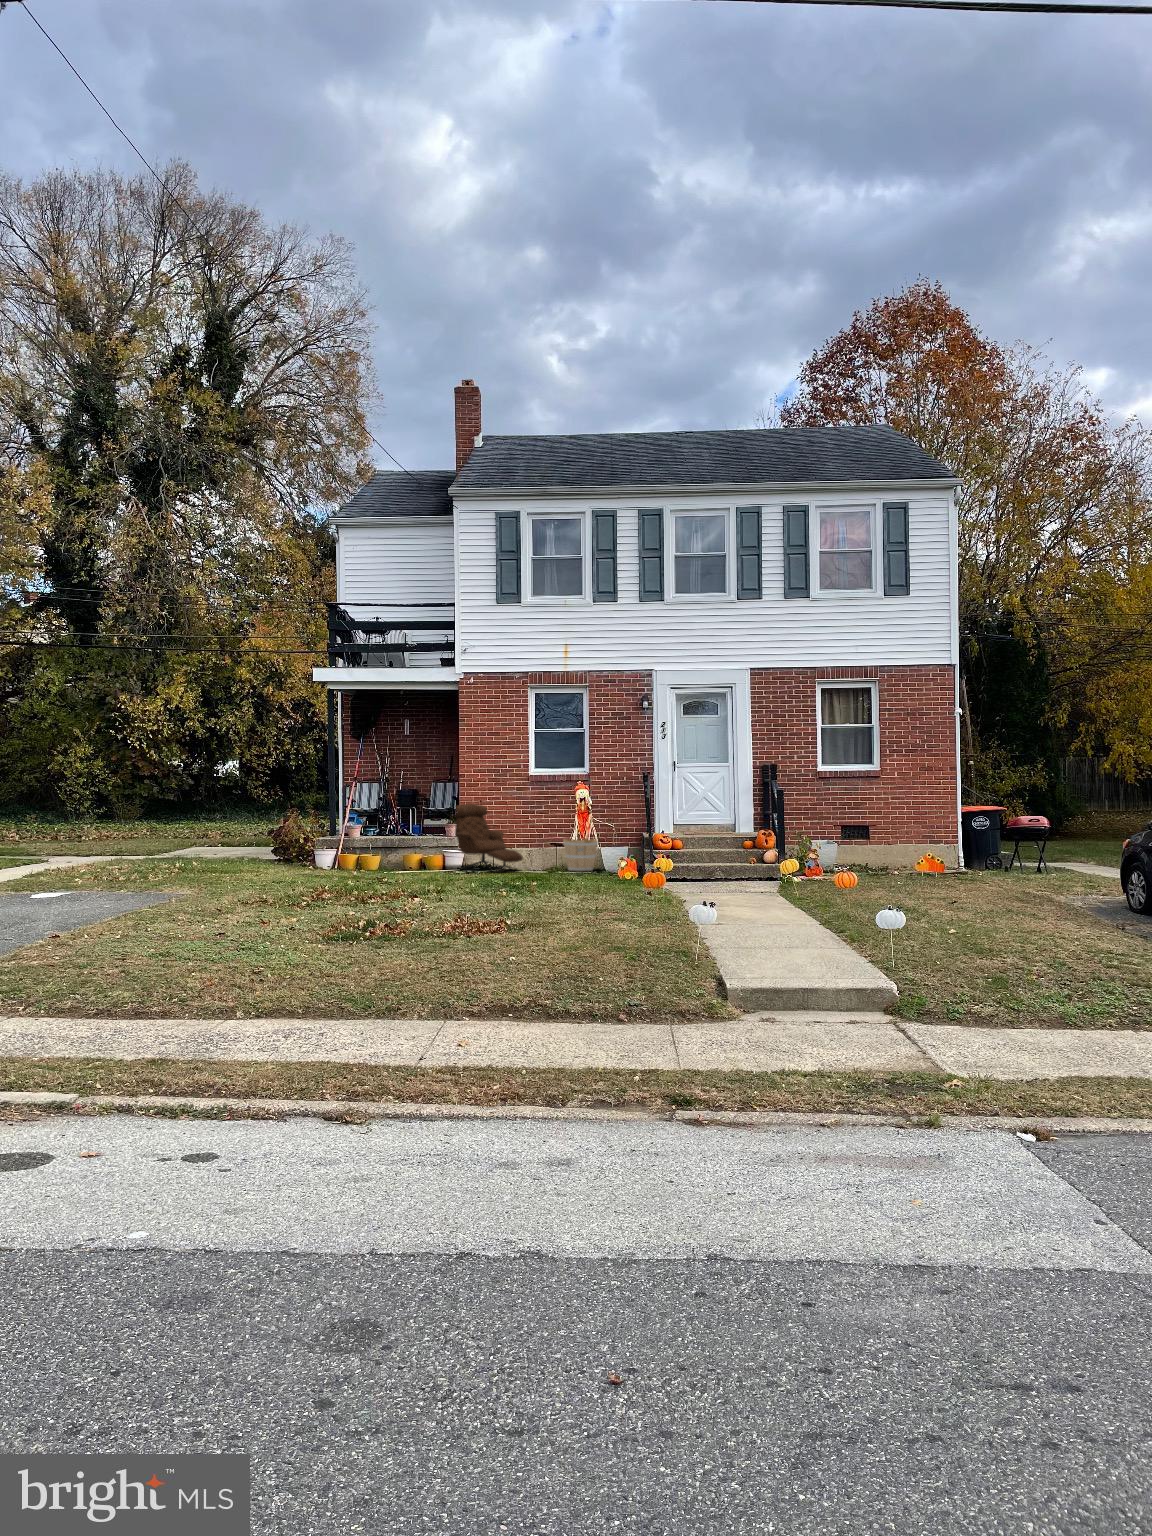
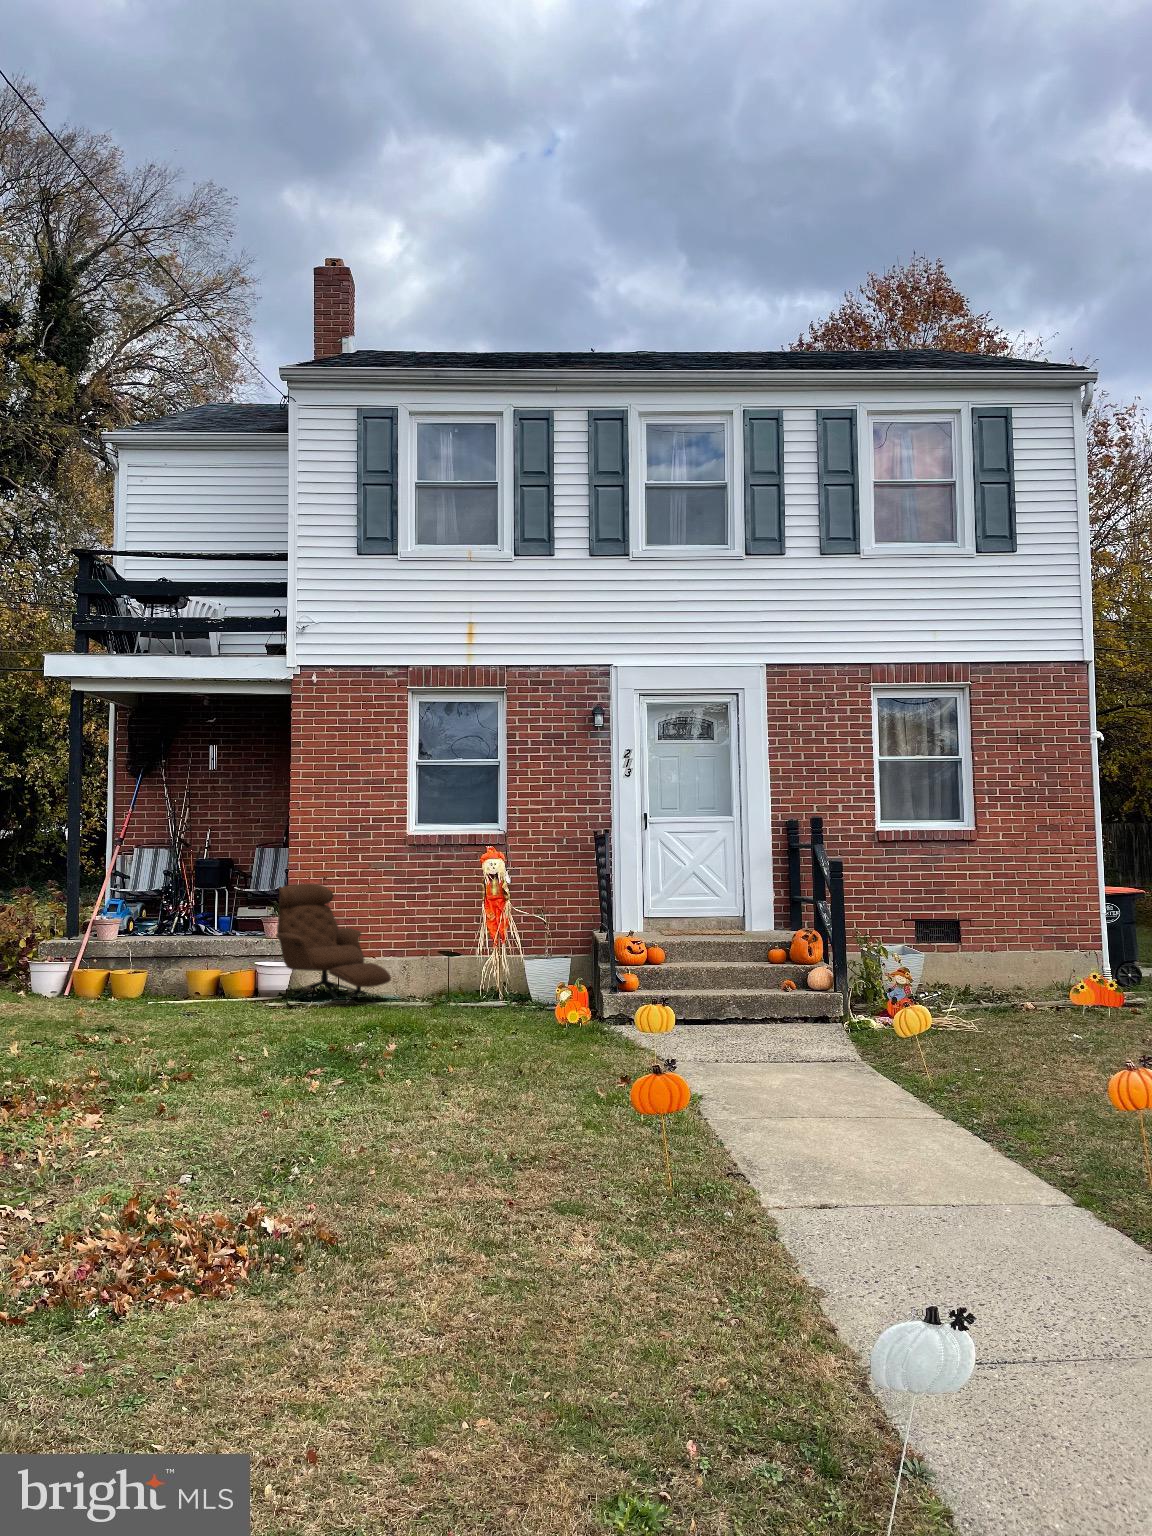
wooden bucket: present [563,839,598,871] -> none [460,943,520,1001]

